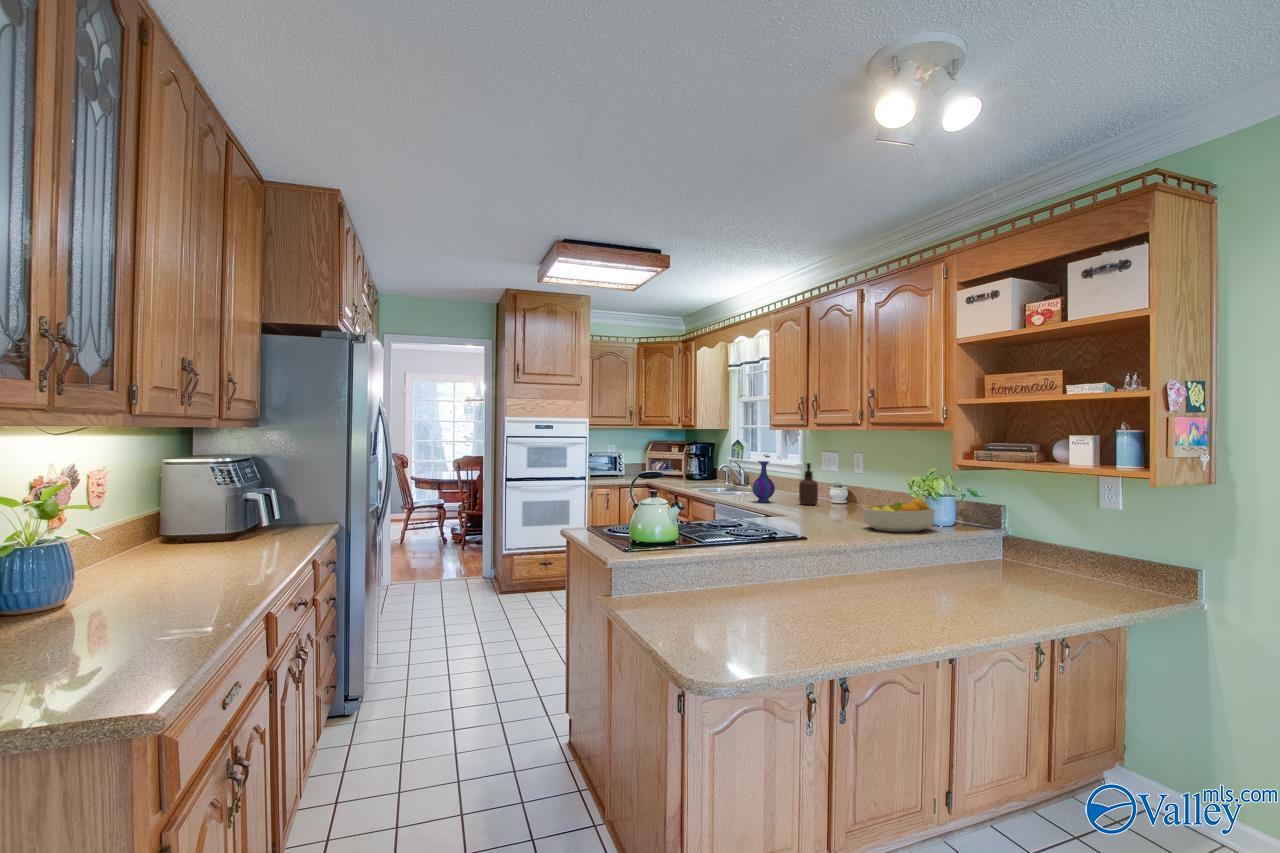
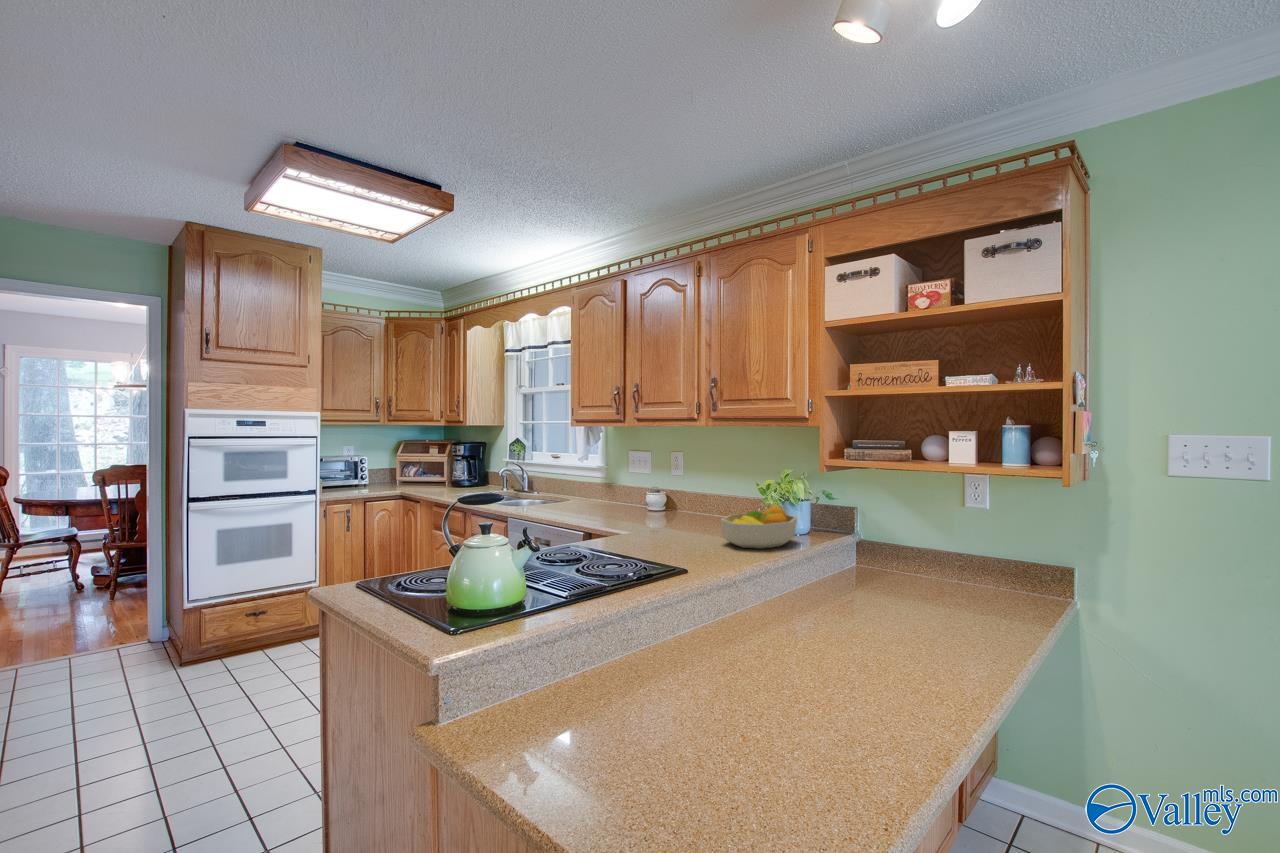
vase: present [752,461,775,503] -> none [557,464,584,514]
soap dispenser: present [799,463,818,505] -> none [613,465,634,514]

